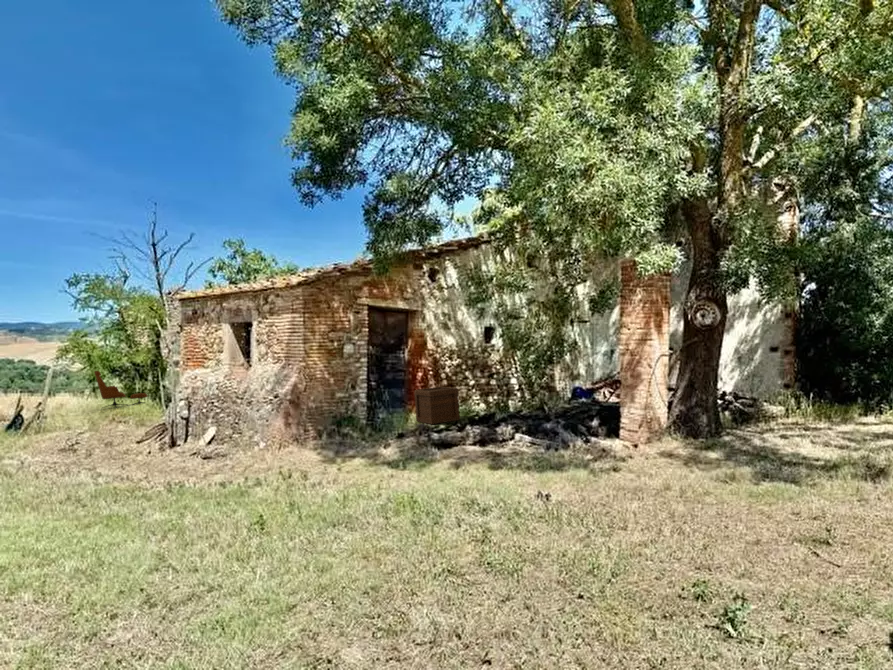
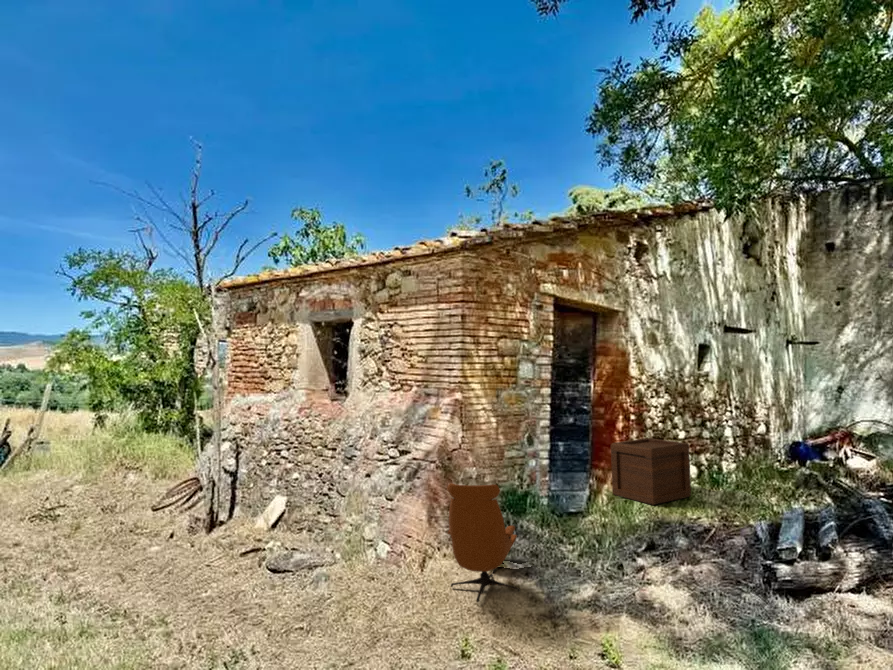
lounge chair: present [95,371,147,408] -> present [447,483,520,602]

